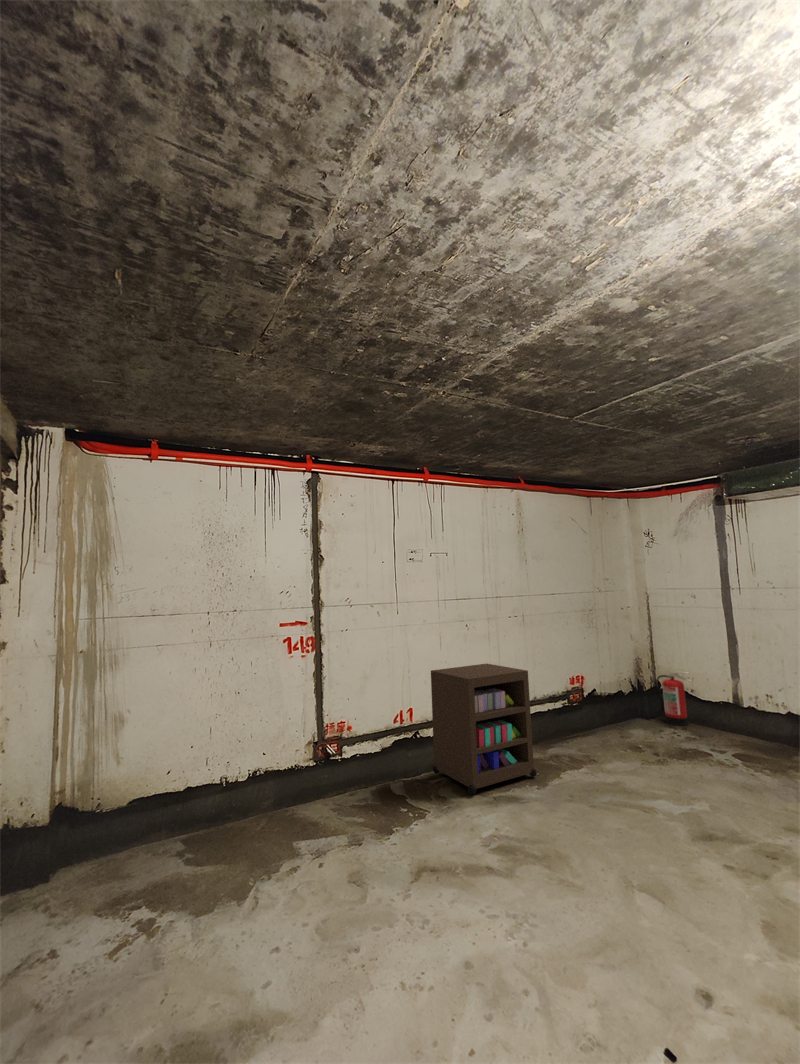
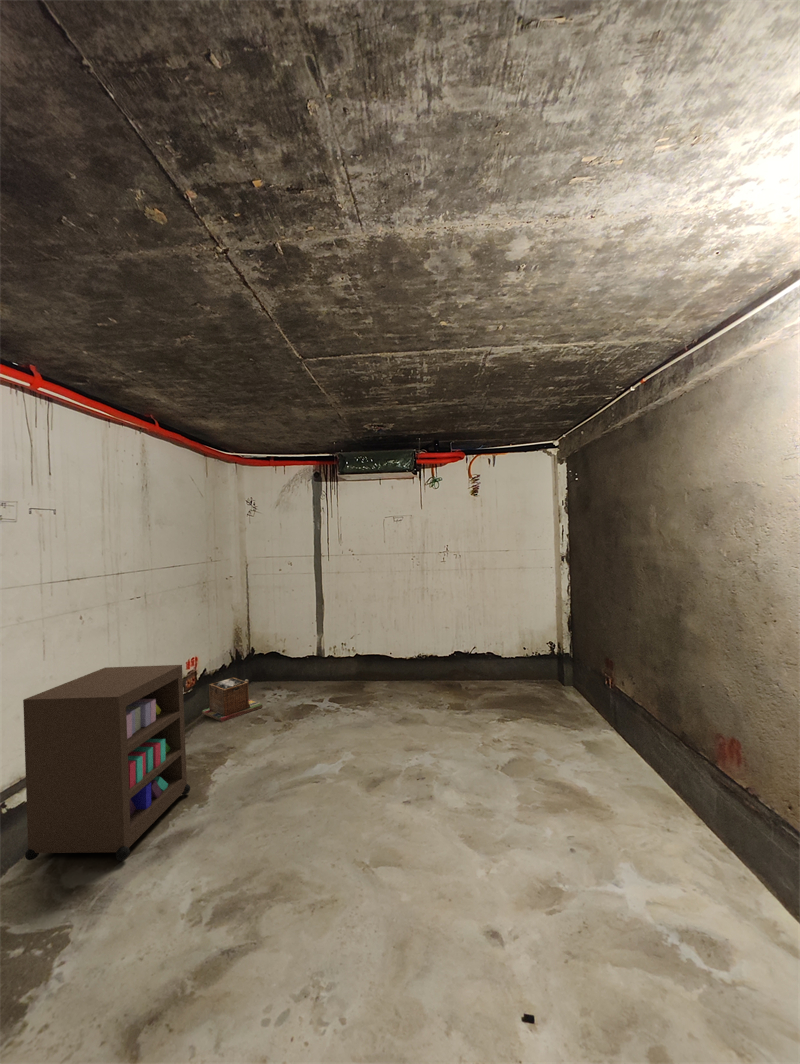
fire extinguisher: present [655,672,691,726] -> none [256,633,290,685]
laundry basket: none [589,703,645,740] -> present [202,678,262,722]

